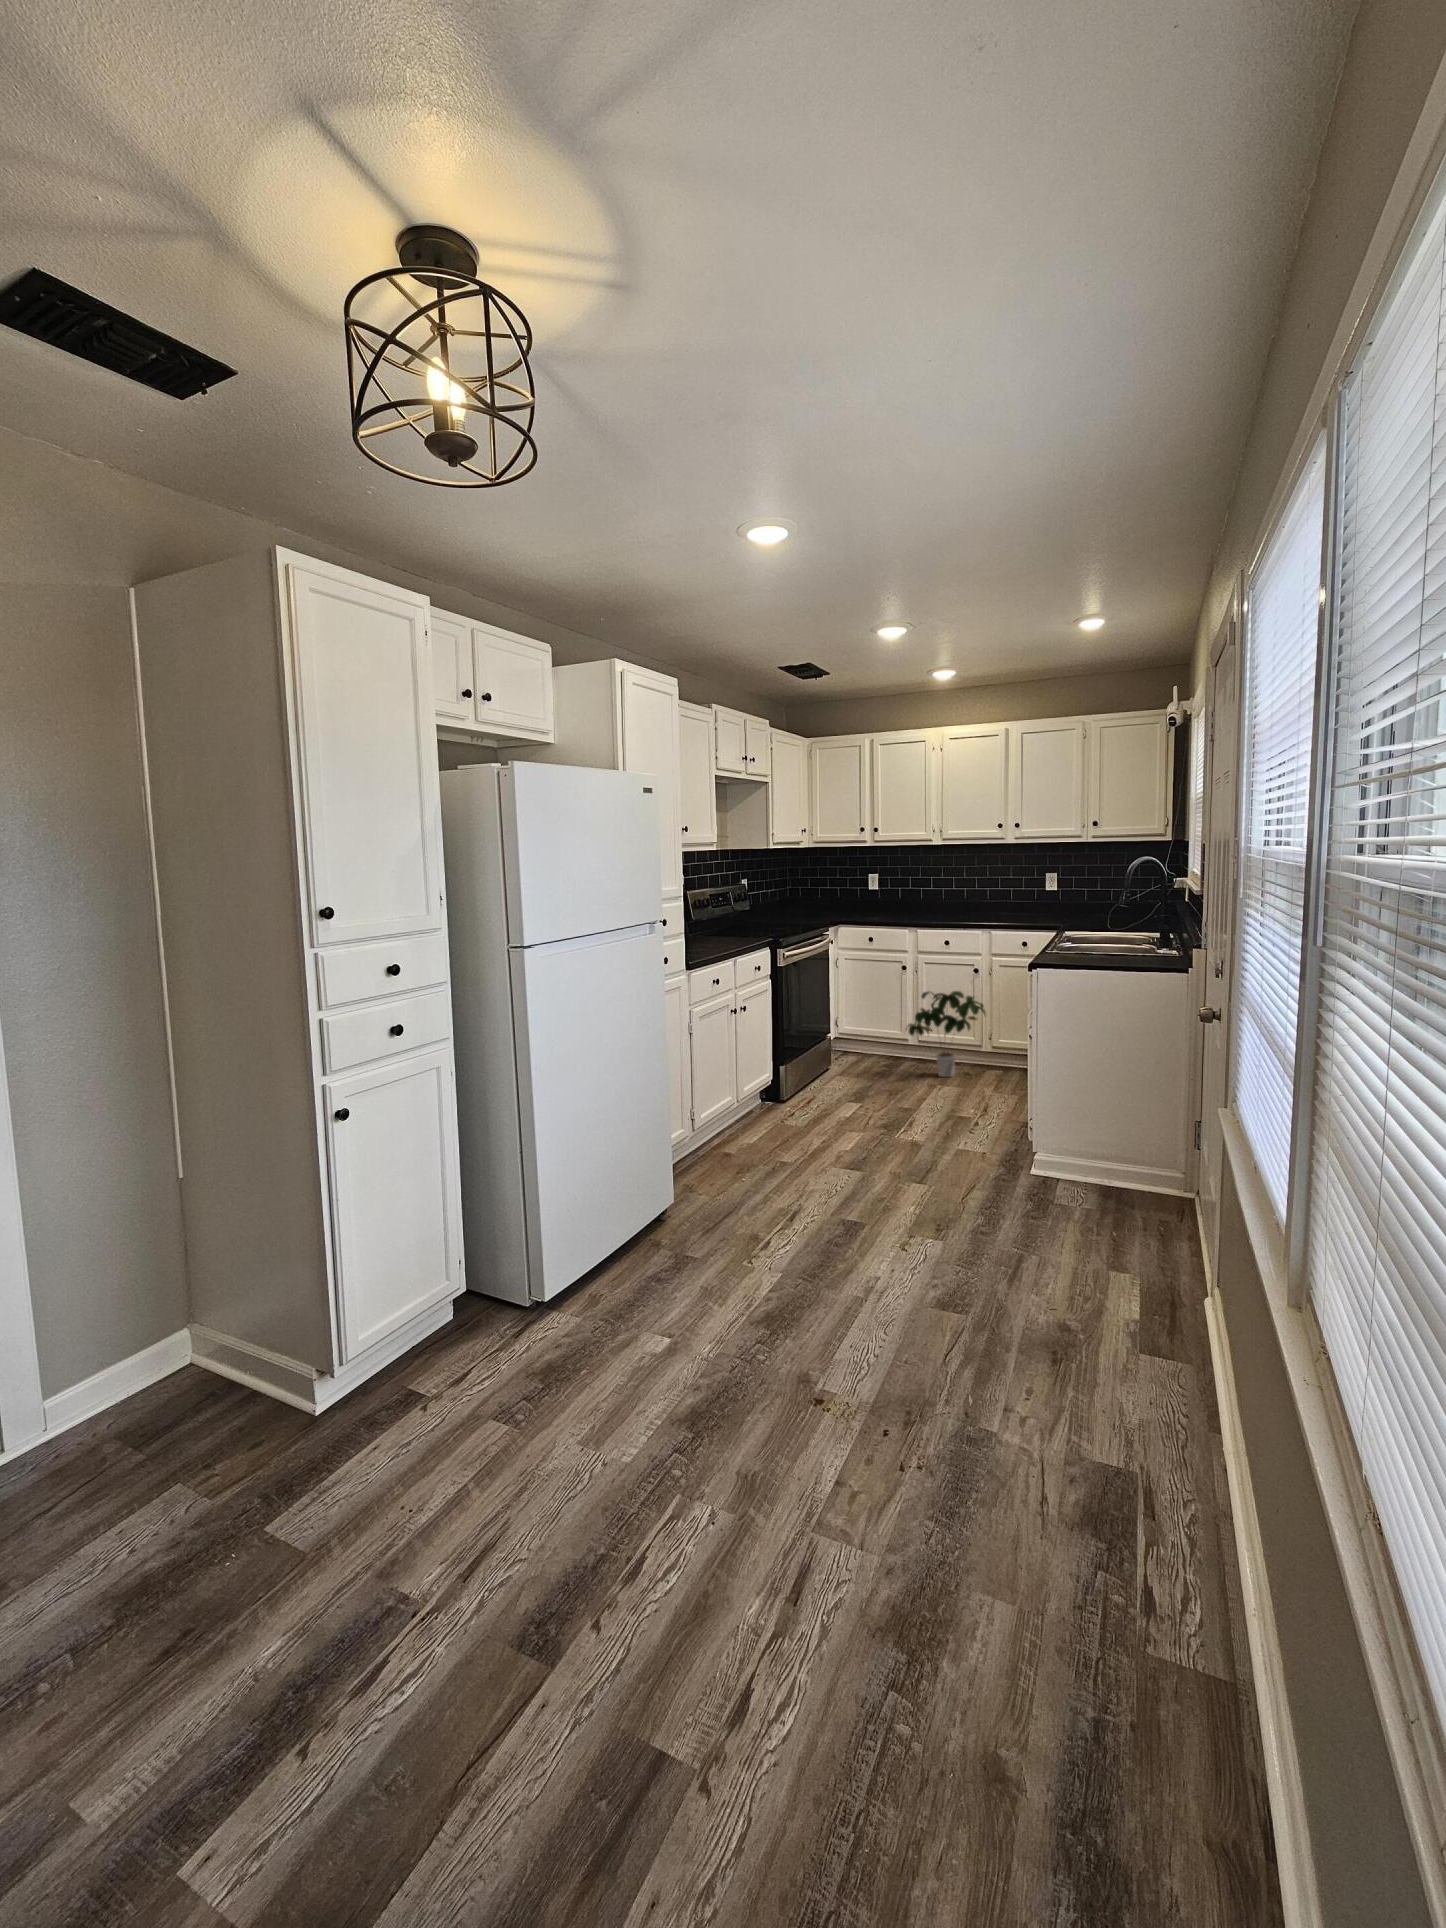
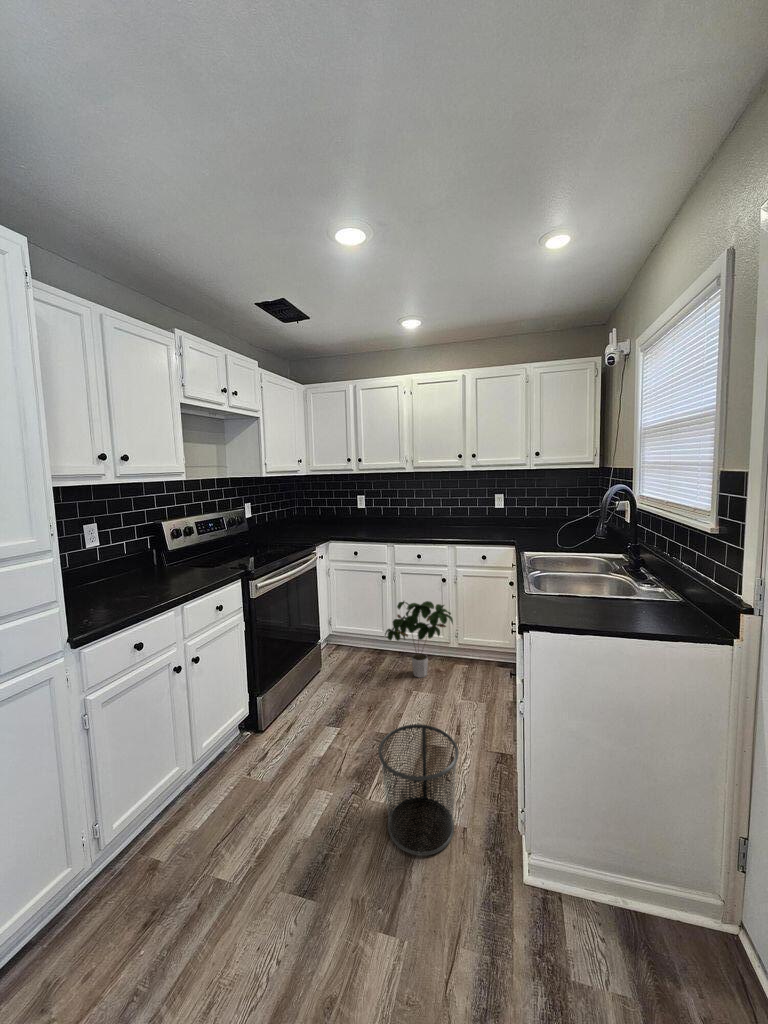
waste bin: none [912,1068,982,1157] -> present [379,724,458,856]

